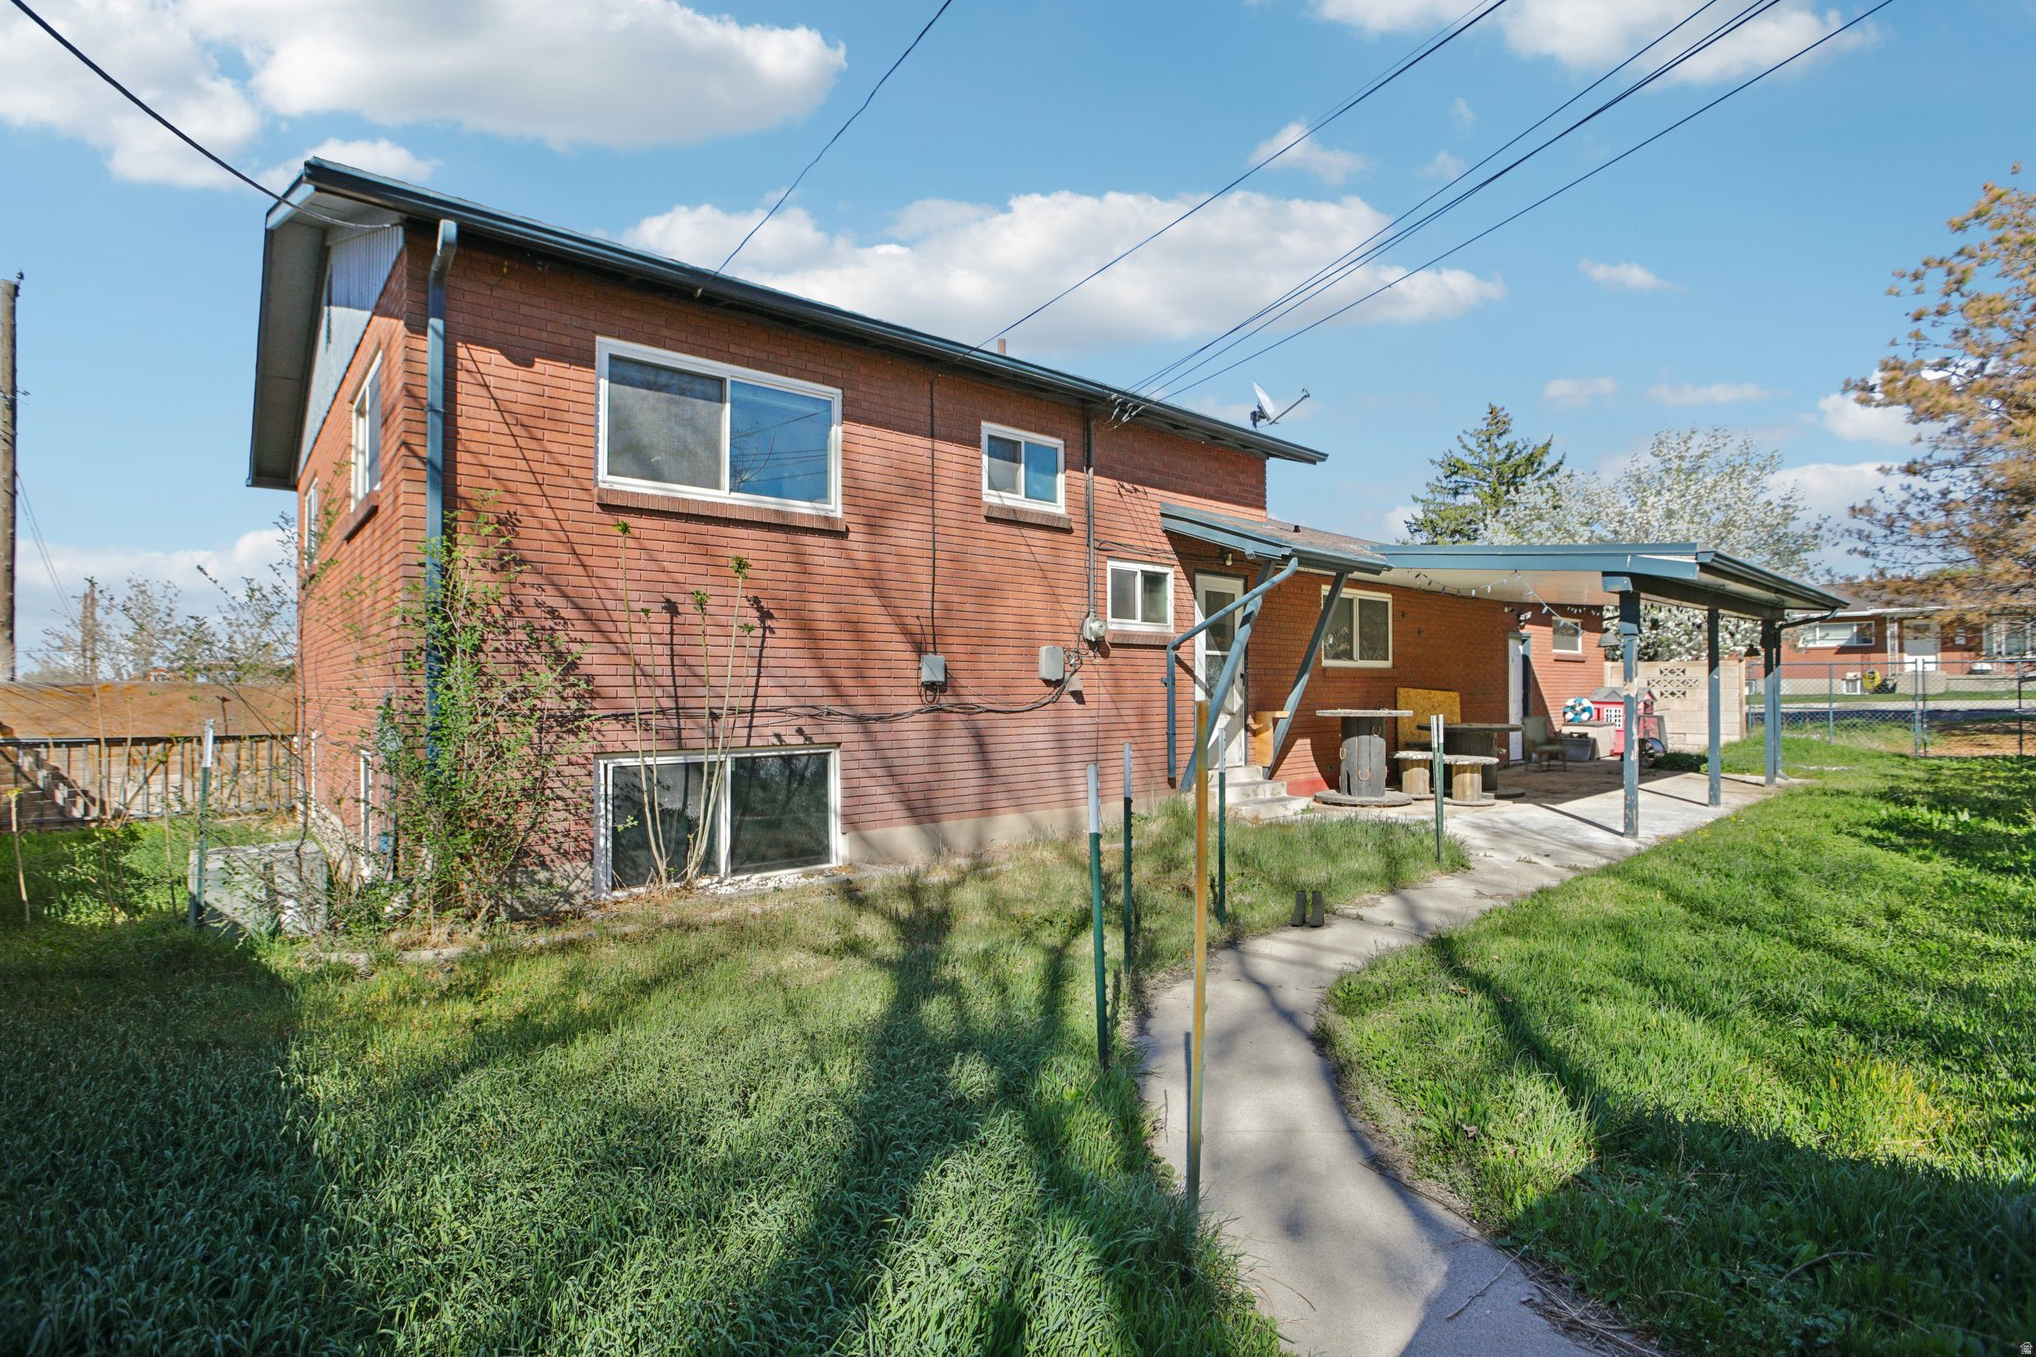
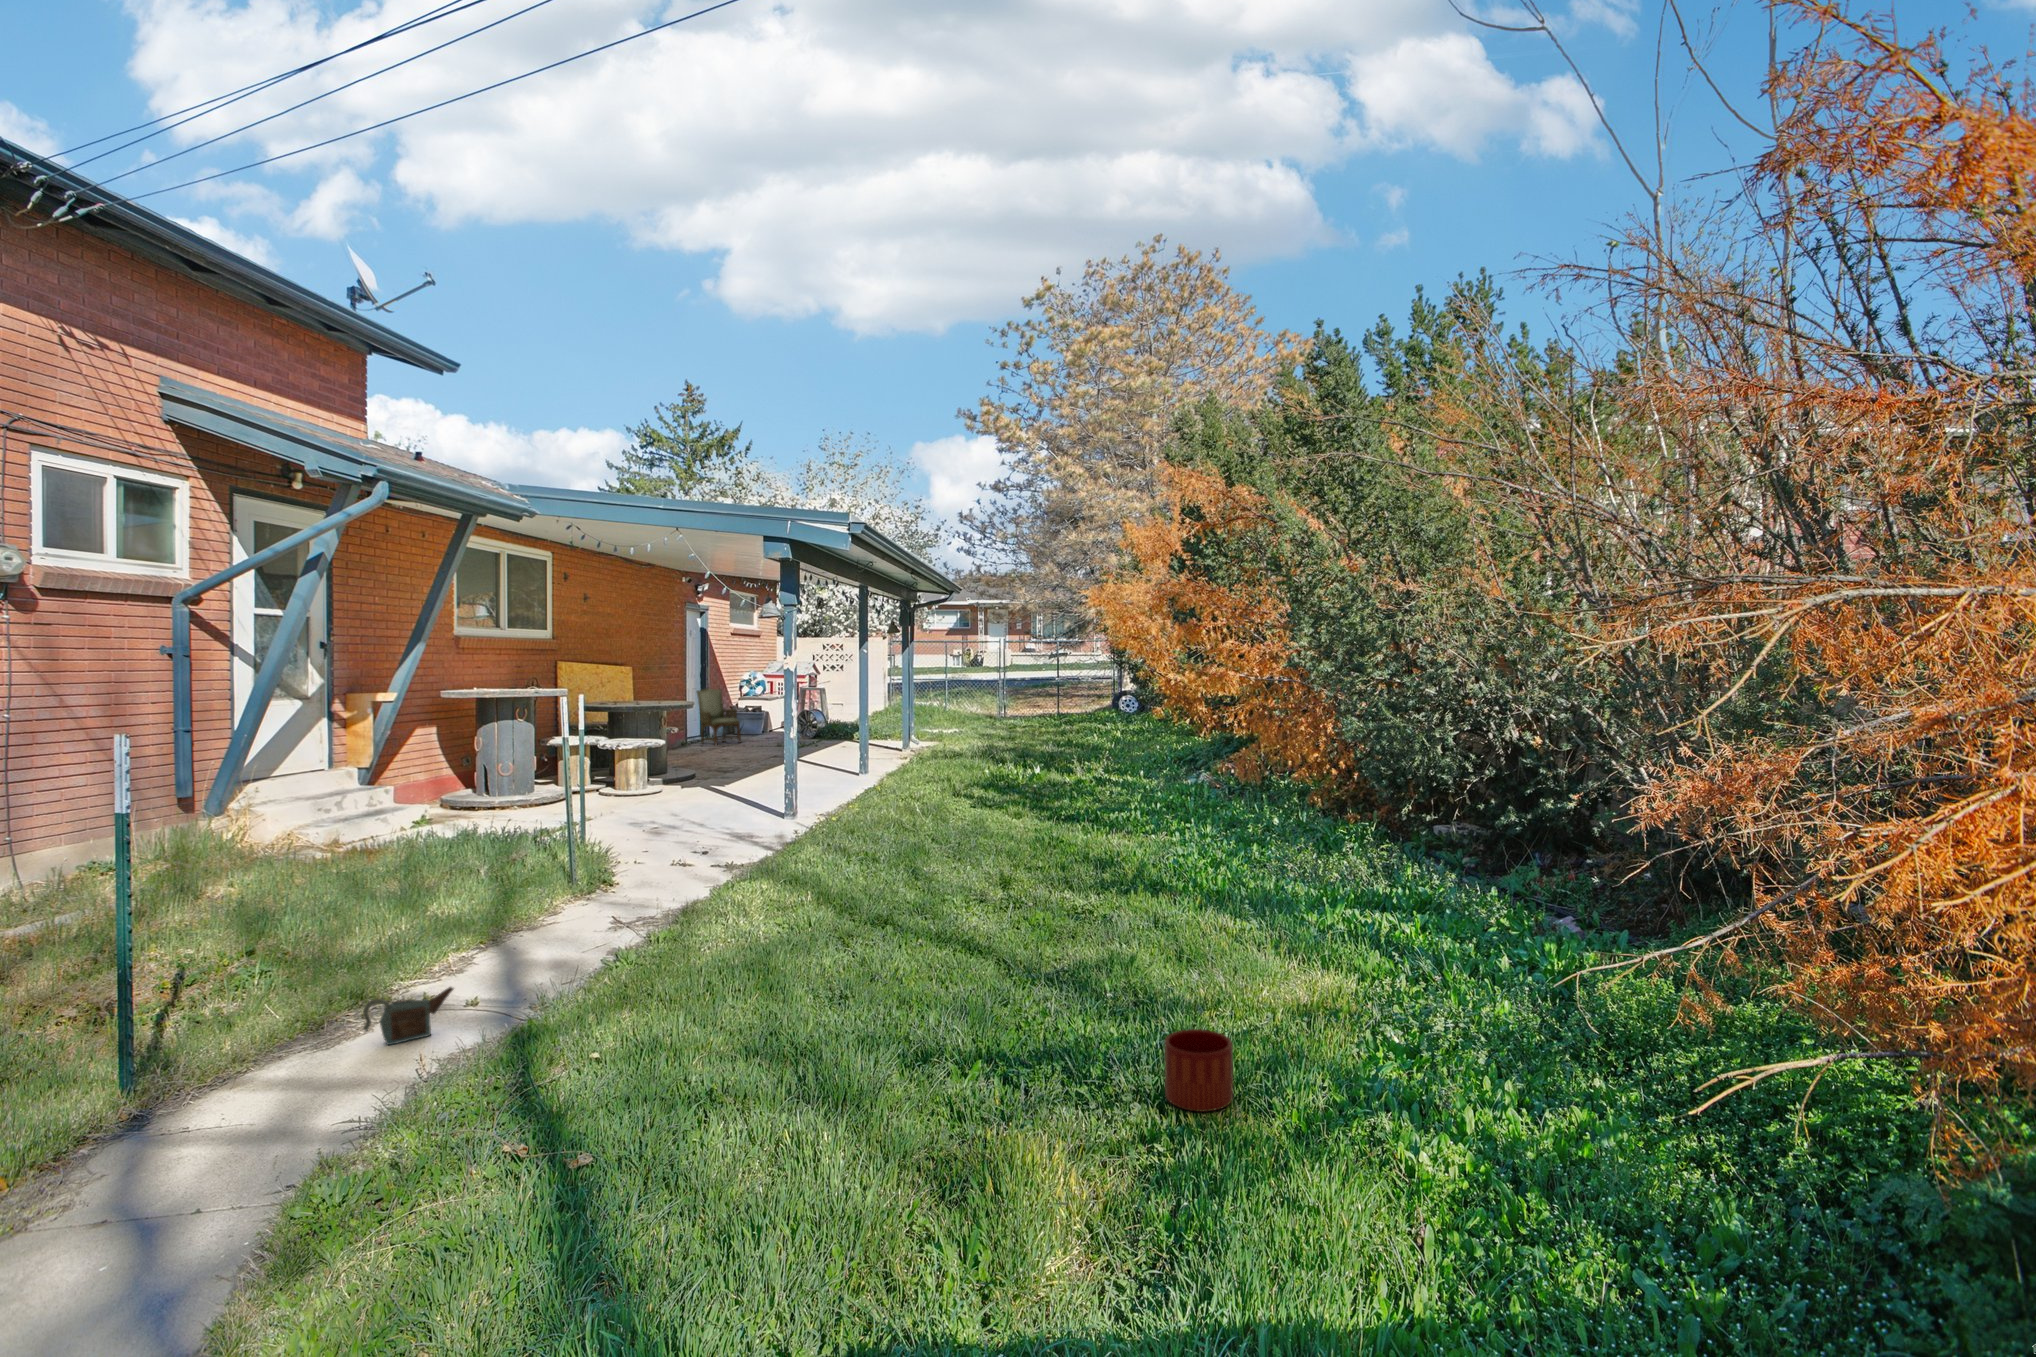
boots: present [1291,891,1324,926] -> none [268,1008,341,1082]
watering can: none [1333,891,1383,920] -> present [363,987,453,1045]
planter: none [1872,946,1928,996] -> present [1164,1029,1233,1112]

